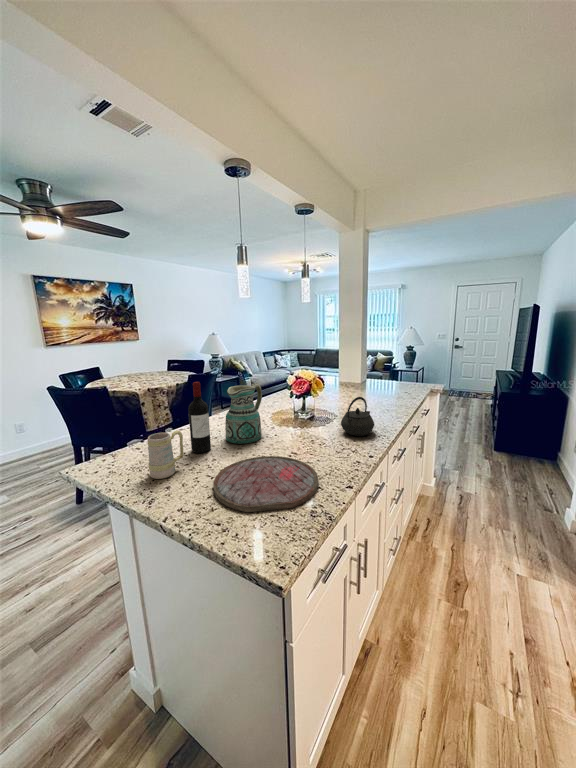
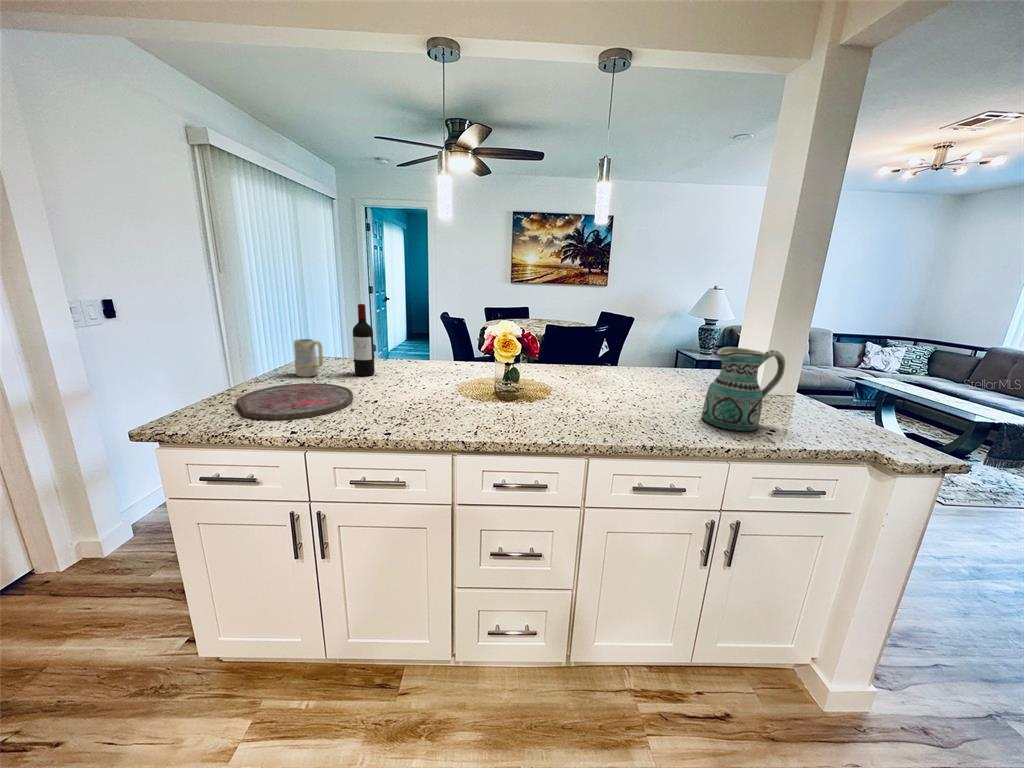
ceramic pitcher: present [225,383,262,444] -> present [702,347,785,431]
kettle: present [341,397,374,436] -> none [450,363,513,423]

